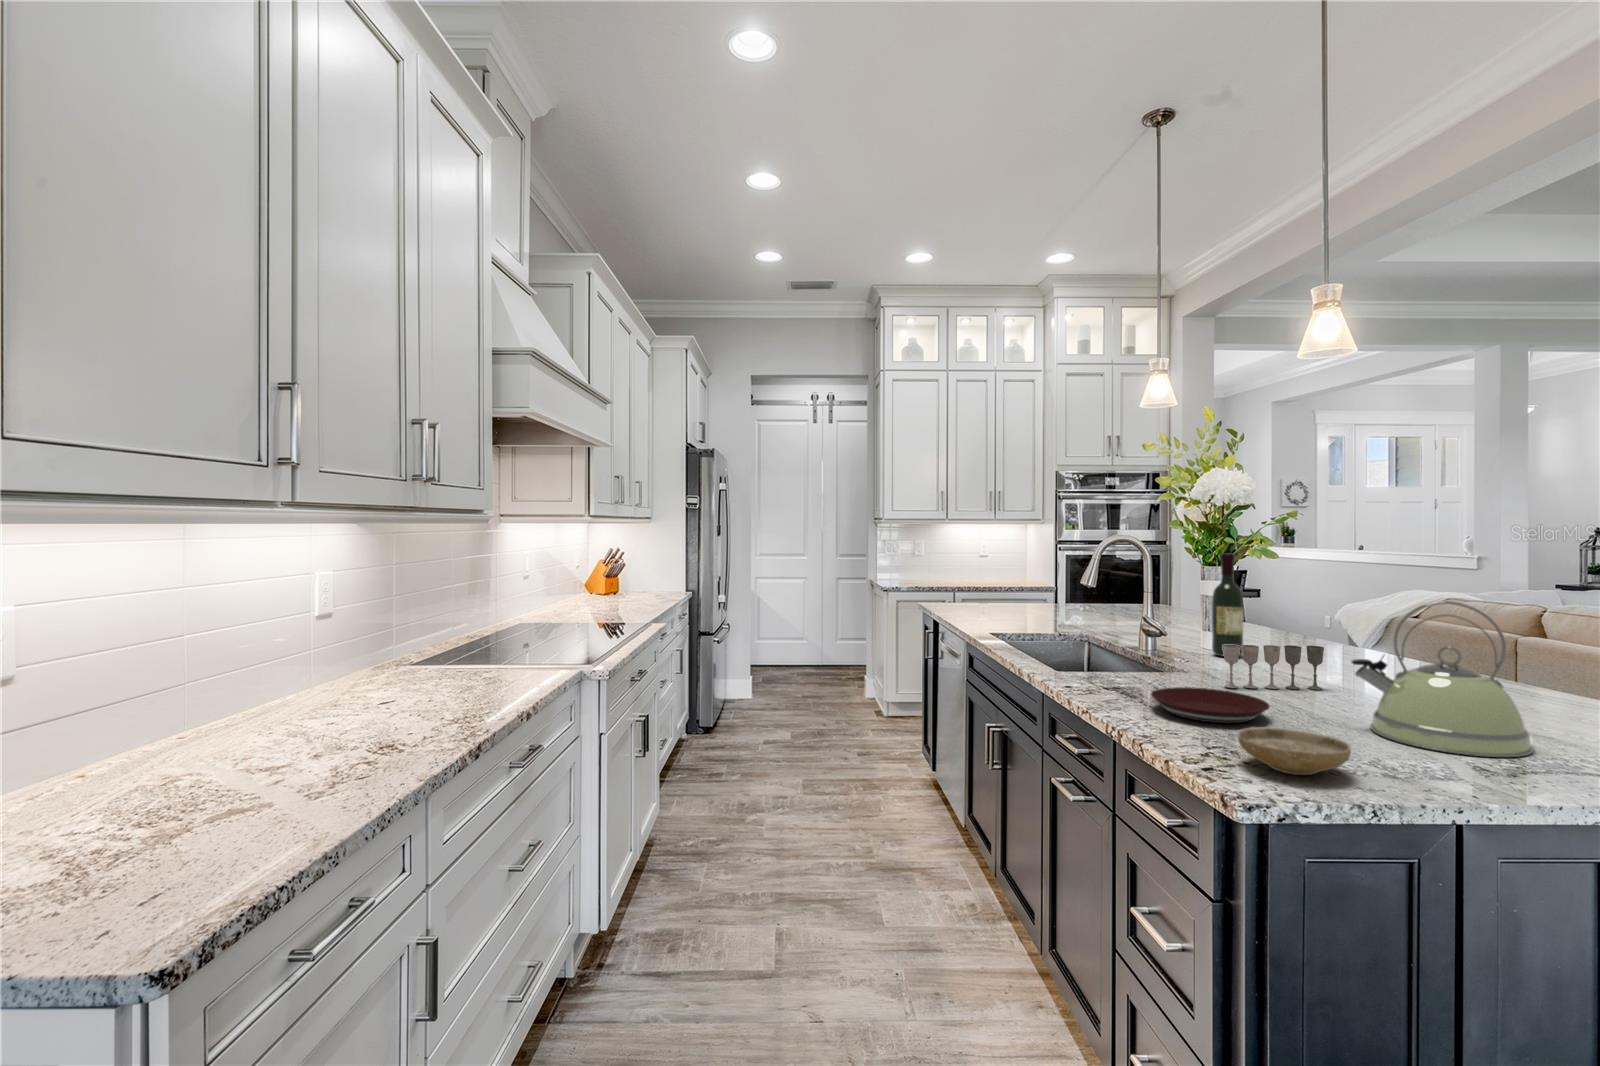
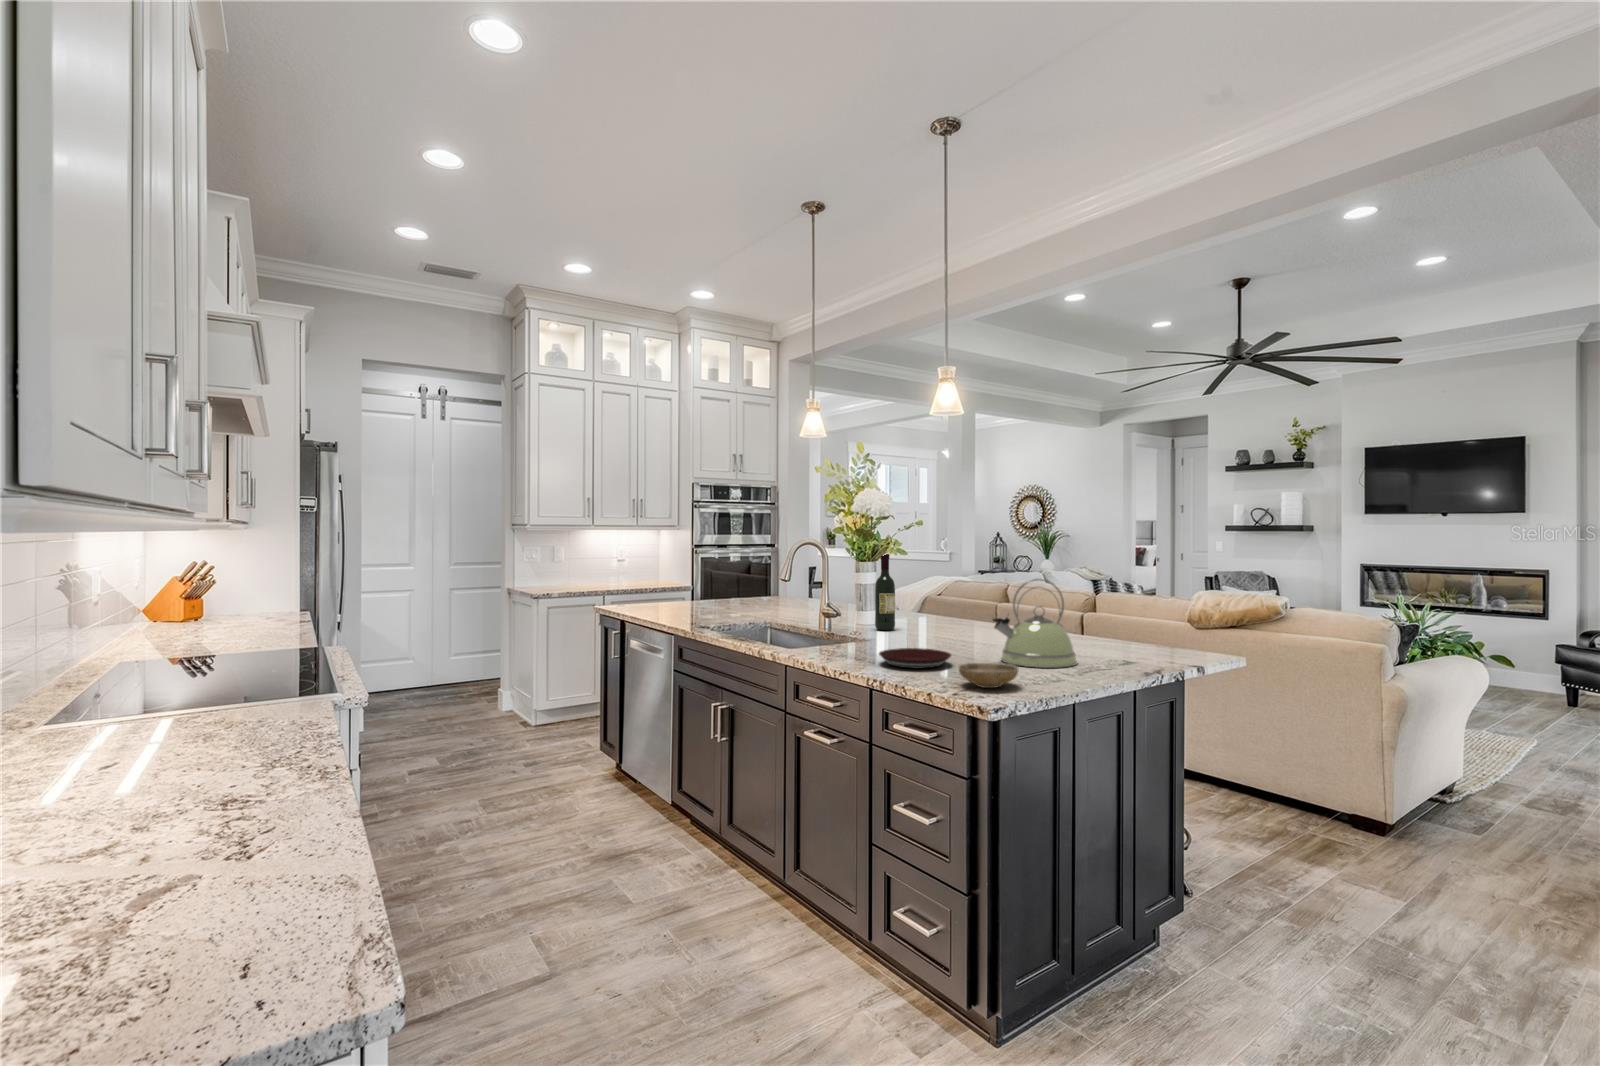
wine glass: present [1223,645,1324,690] -> none [904,615,959,648]

